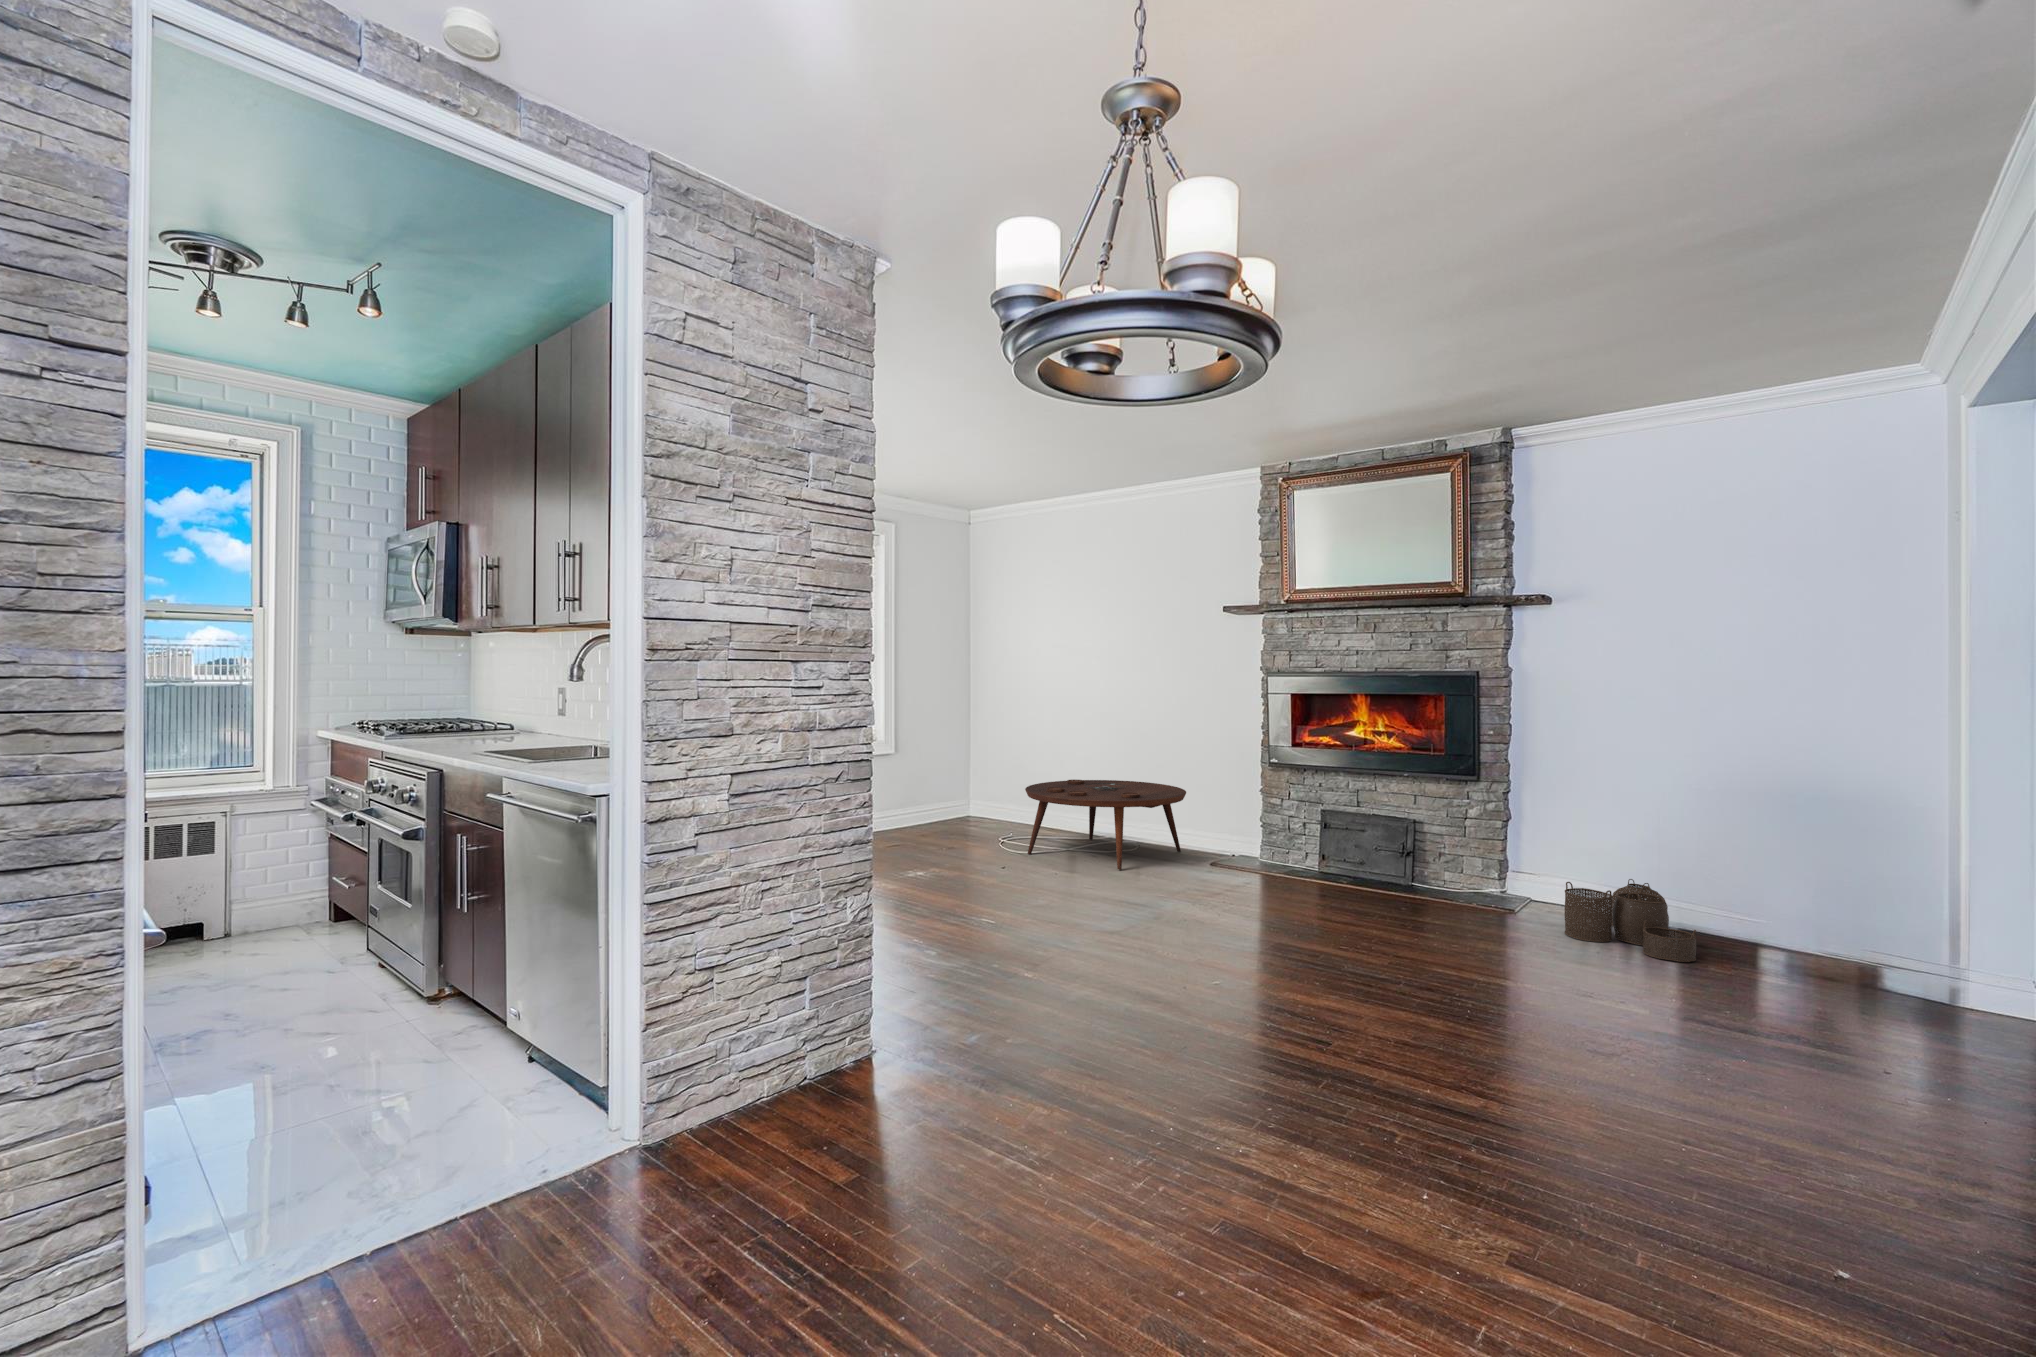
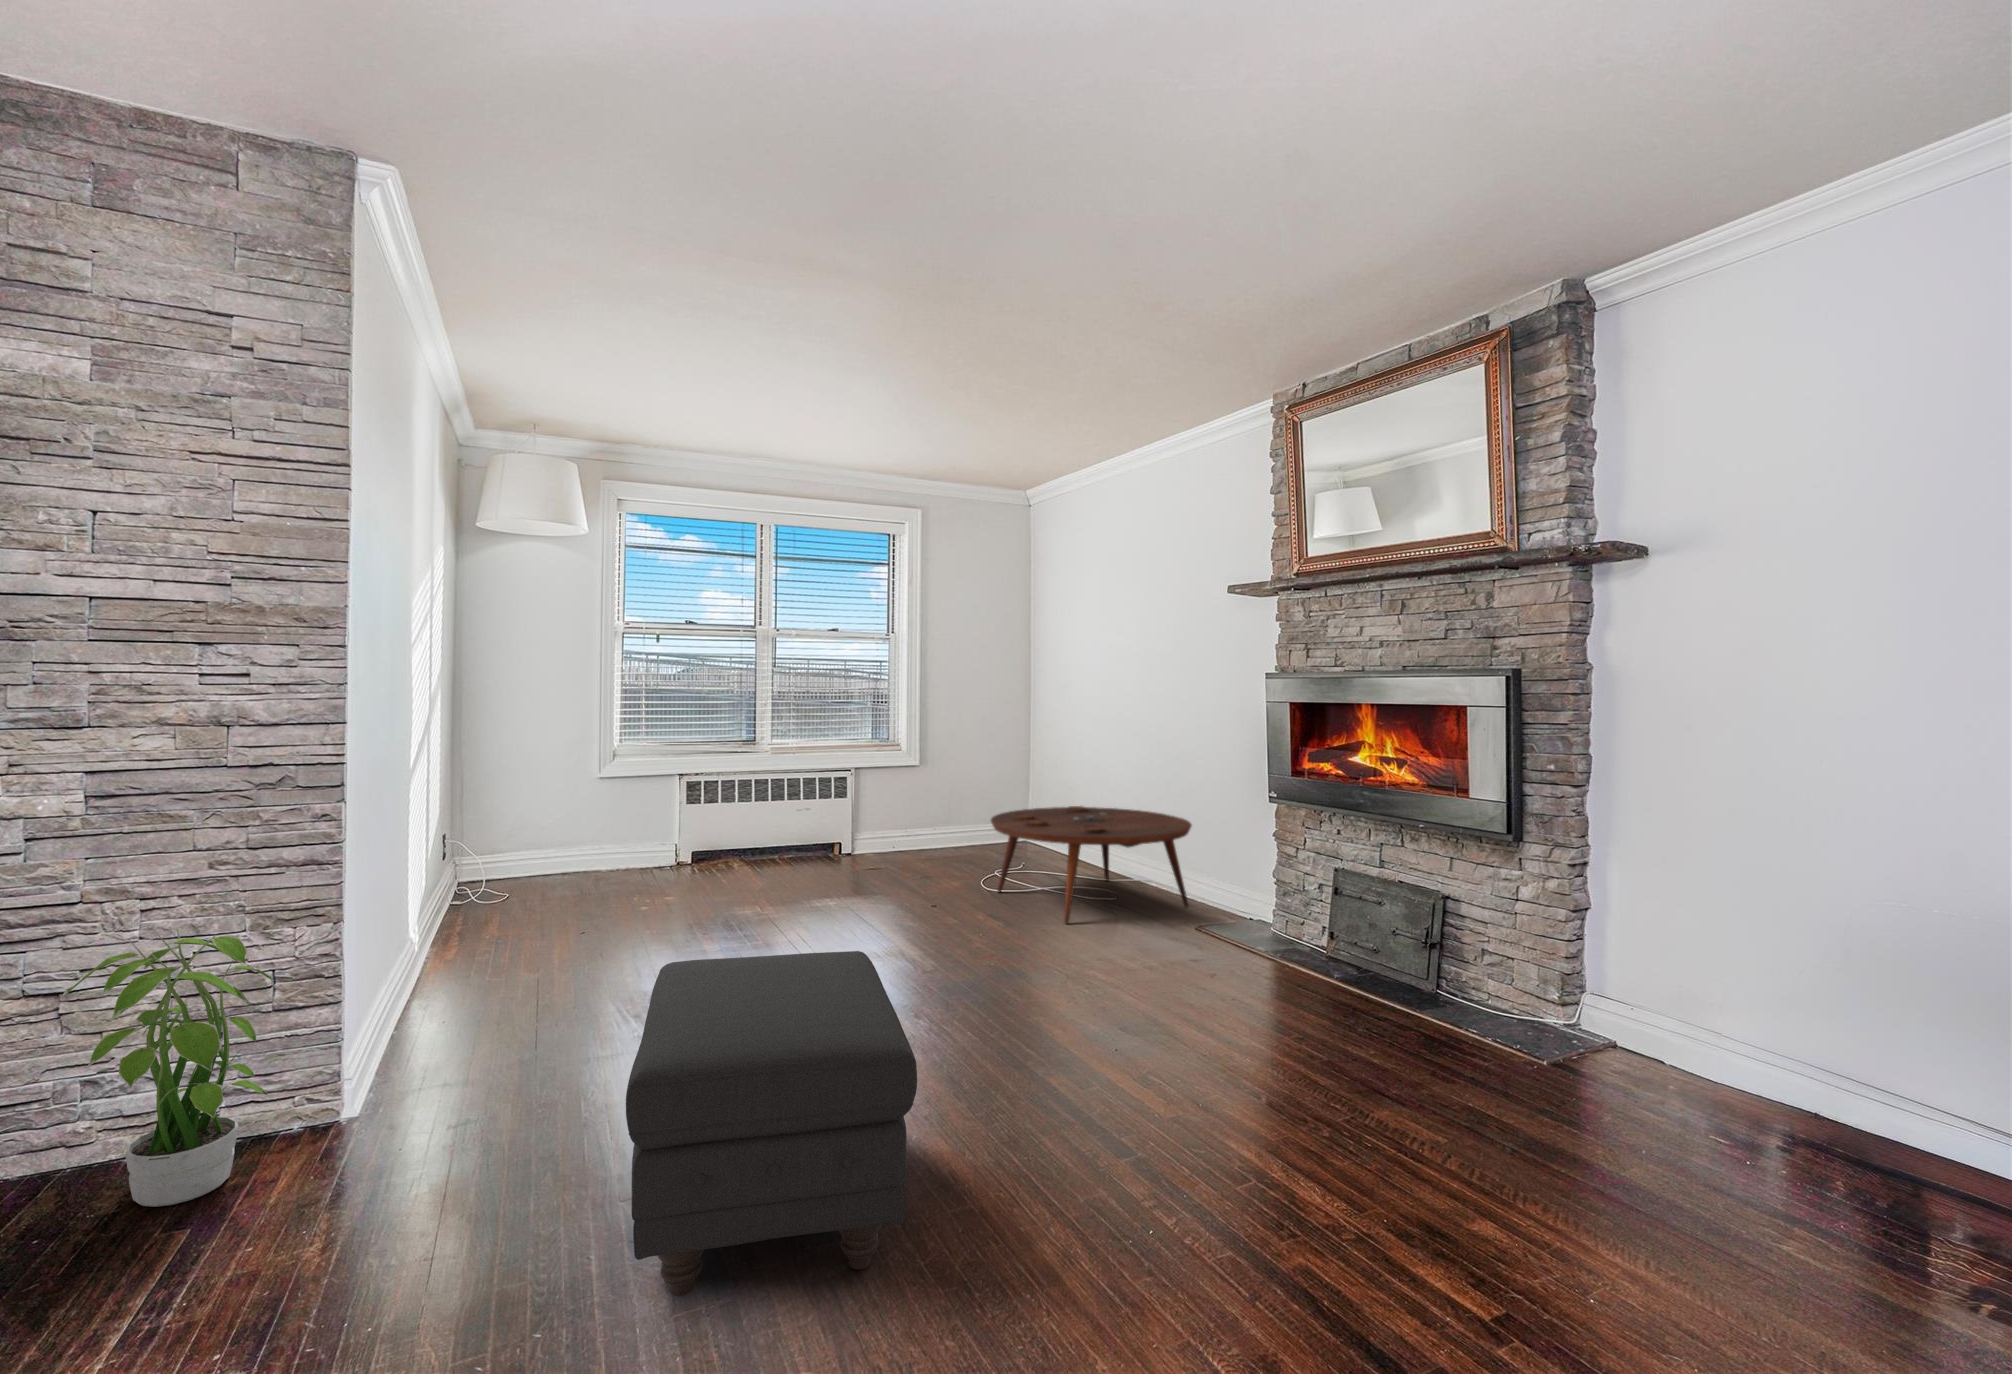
ottoman: none [1119,876,1396,1083] -> present [626,951,917,1296]
woven basket: present [1565,879,1696,962] -> none [1596,1027,1835,1222]
potted plant: none [778,900,915,1120] -> present [60,929,274,1207]

